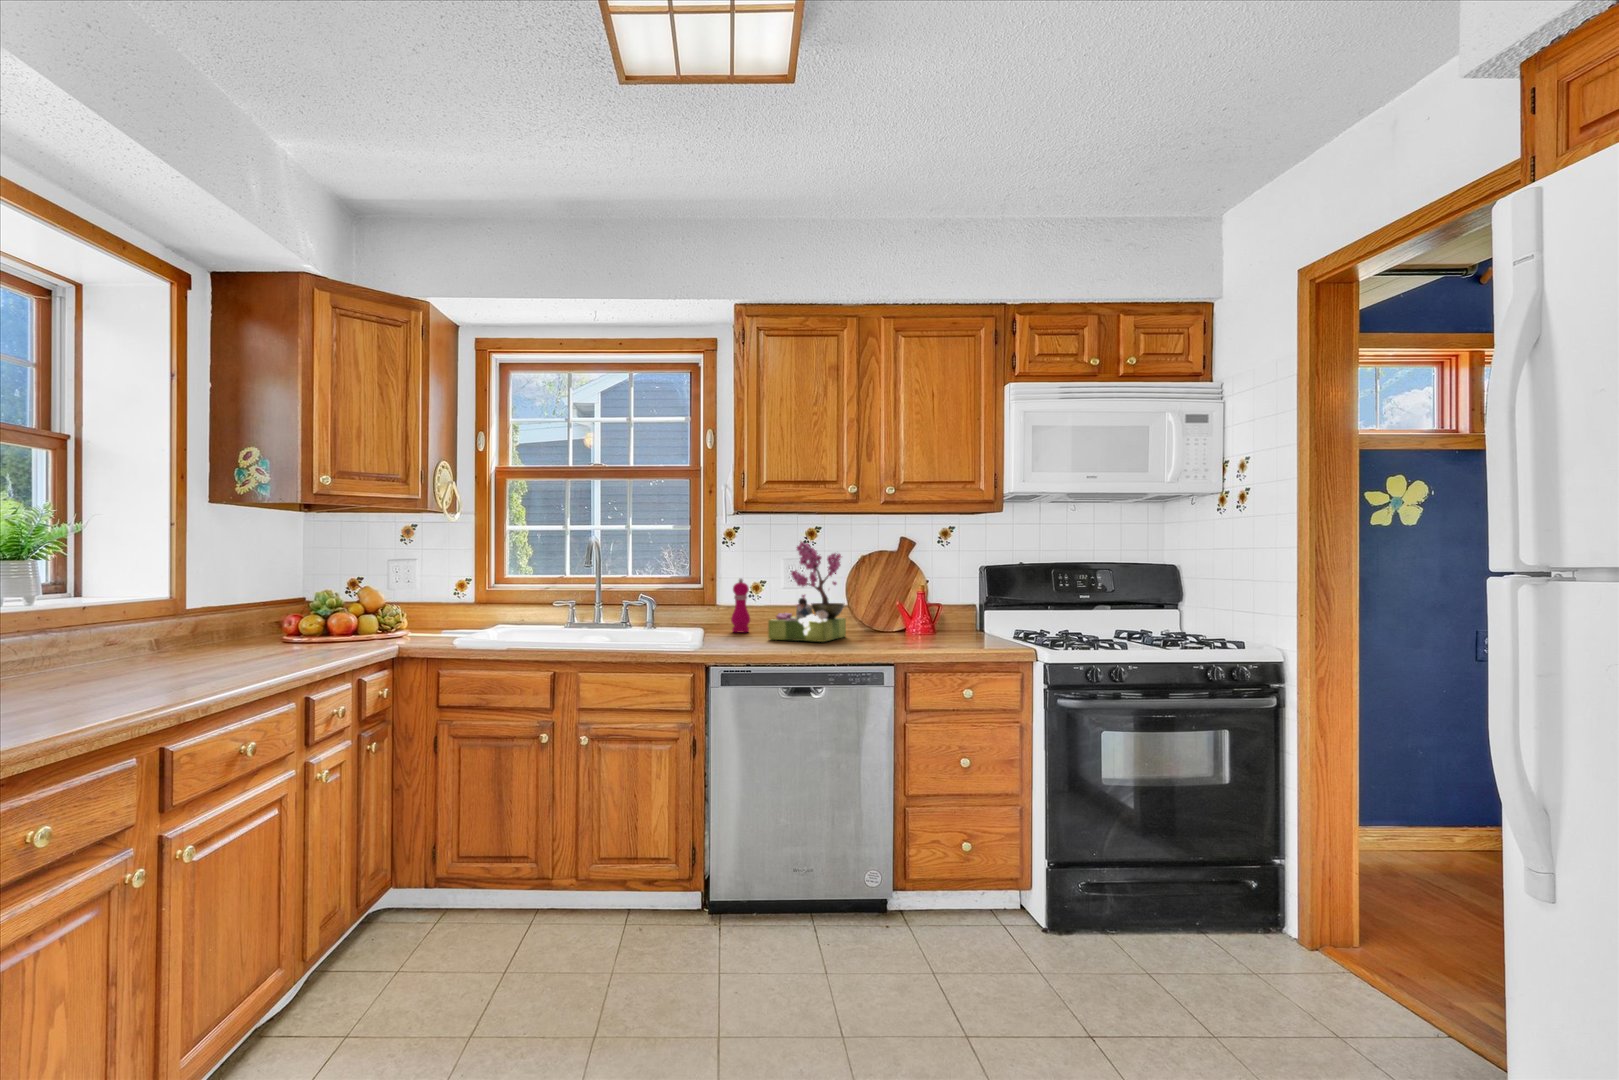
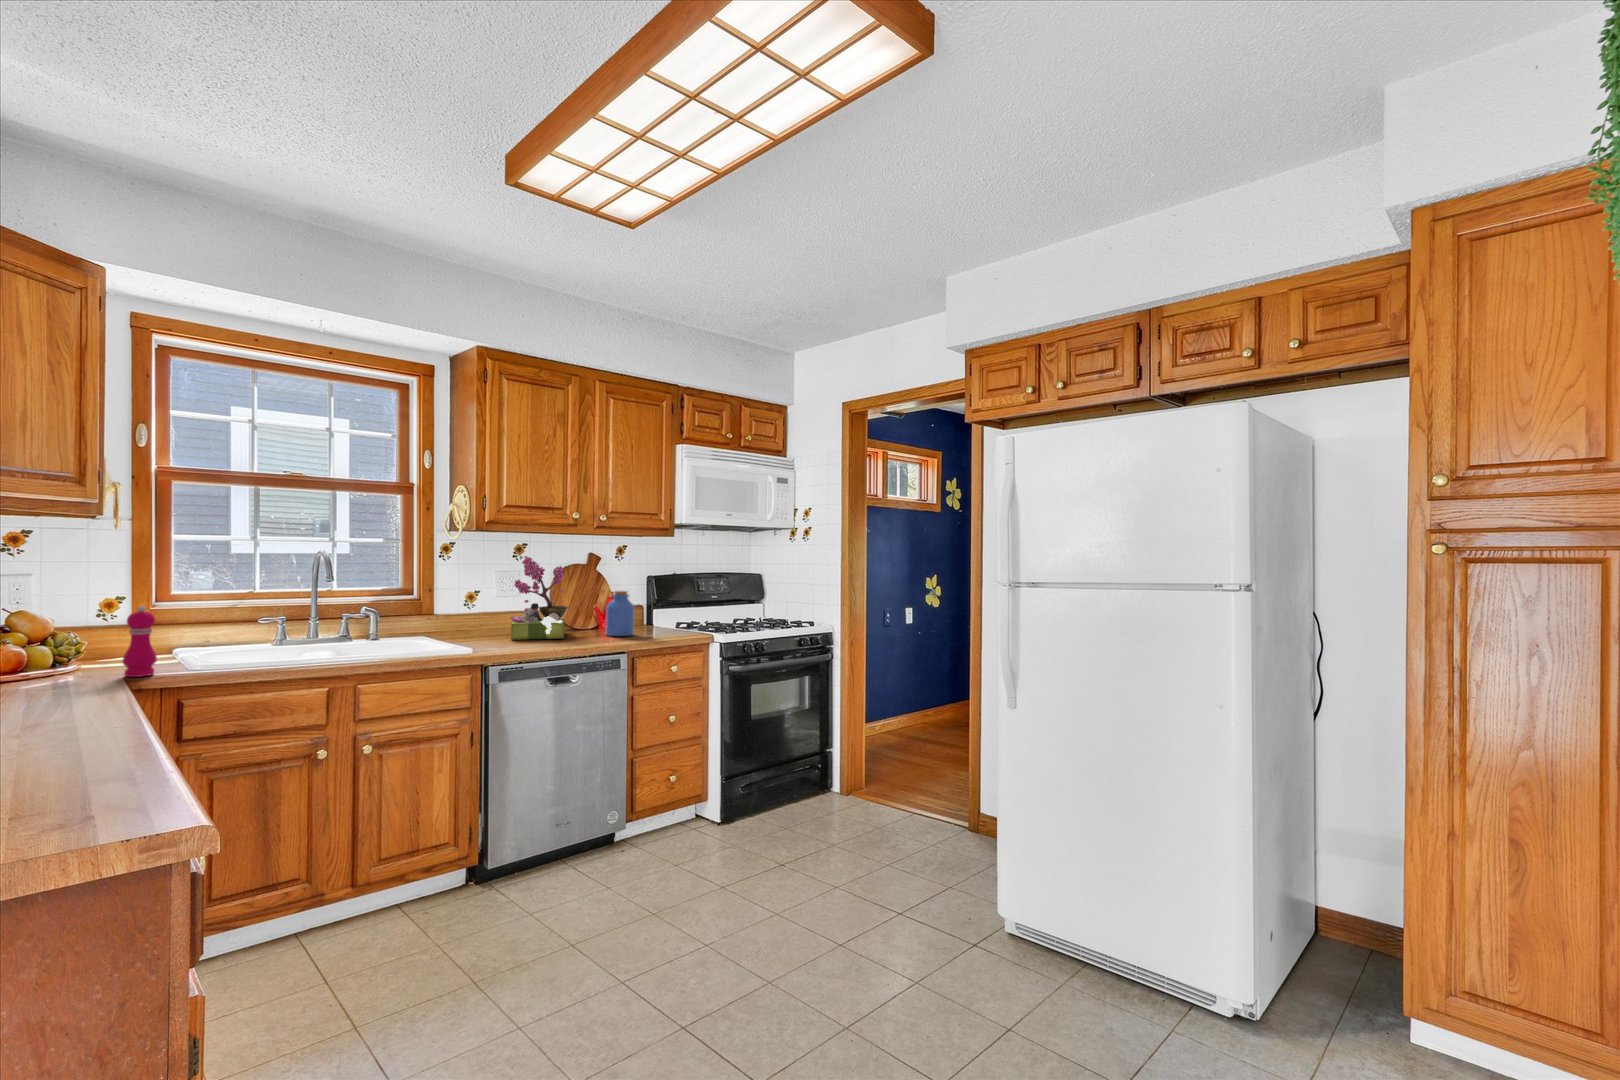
pepper mill: present [731,578,750,632] -> present [123,606,157,677]
jar: none [885,585,922,644] -> present [606,591,634,636]

